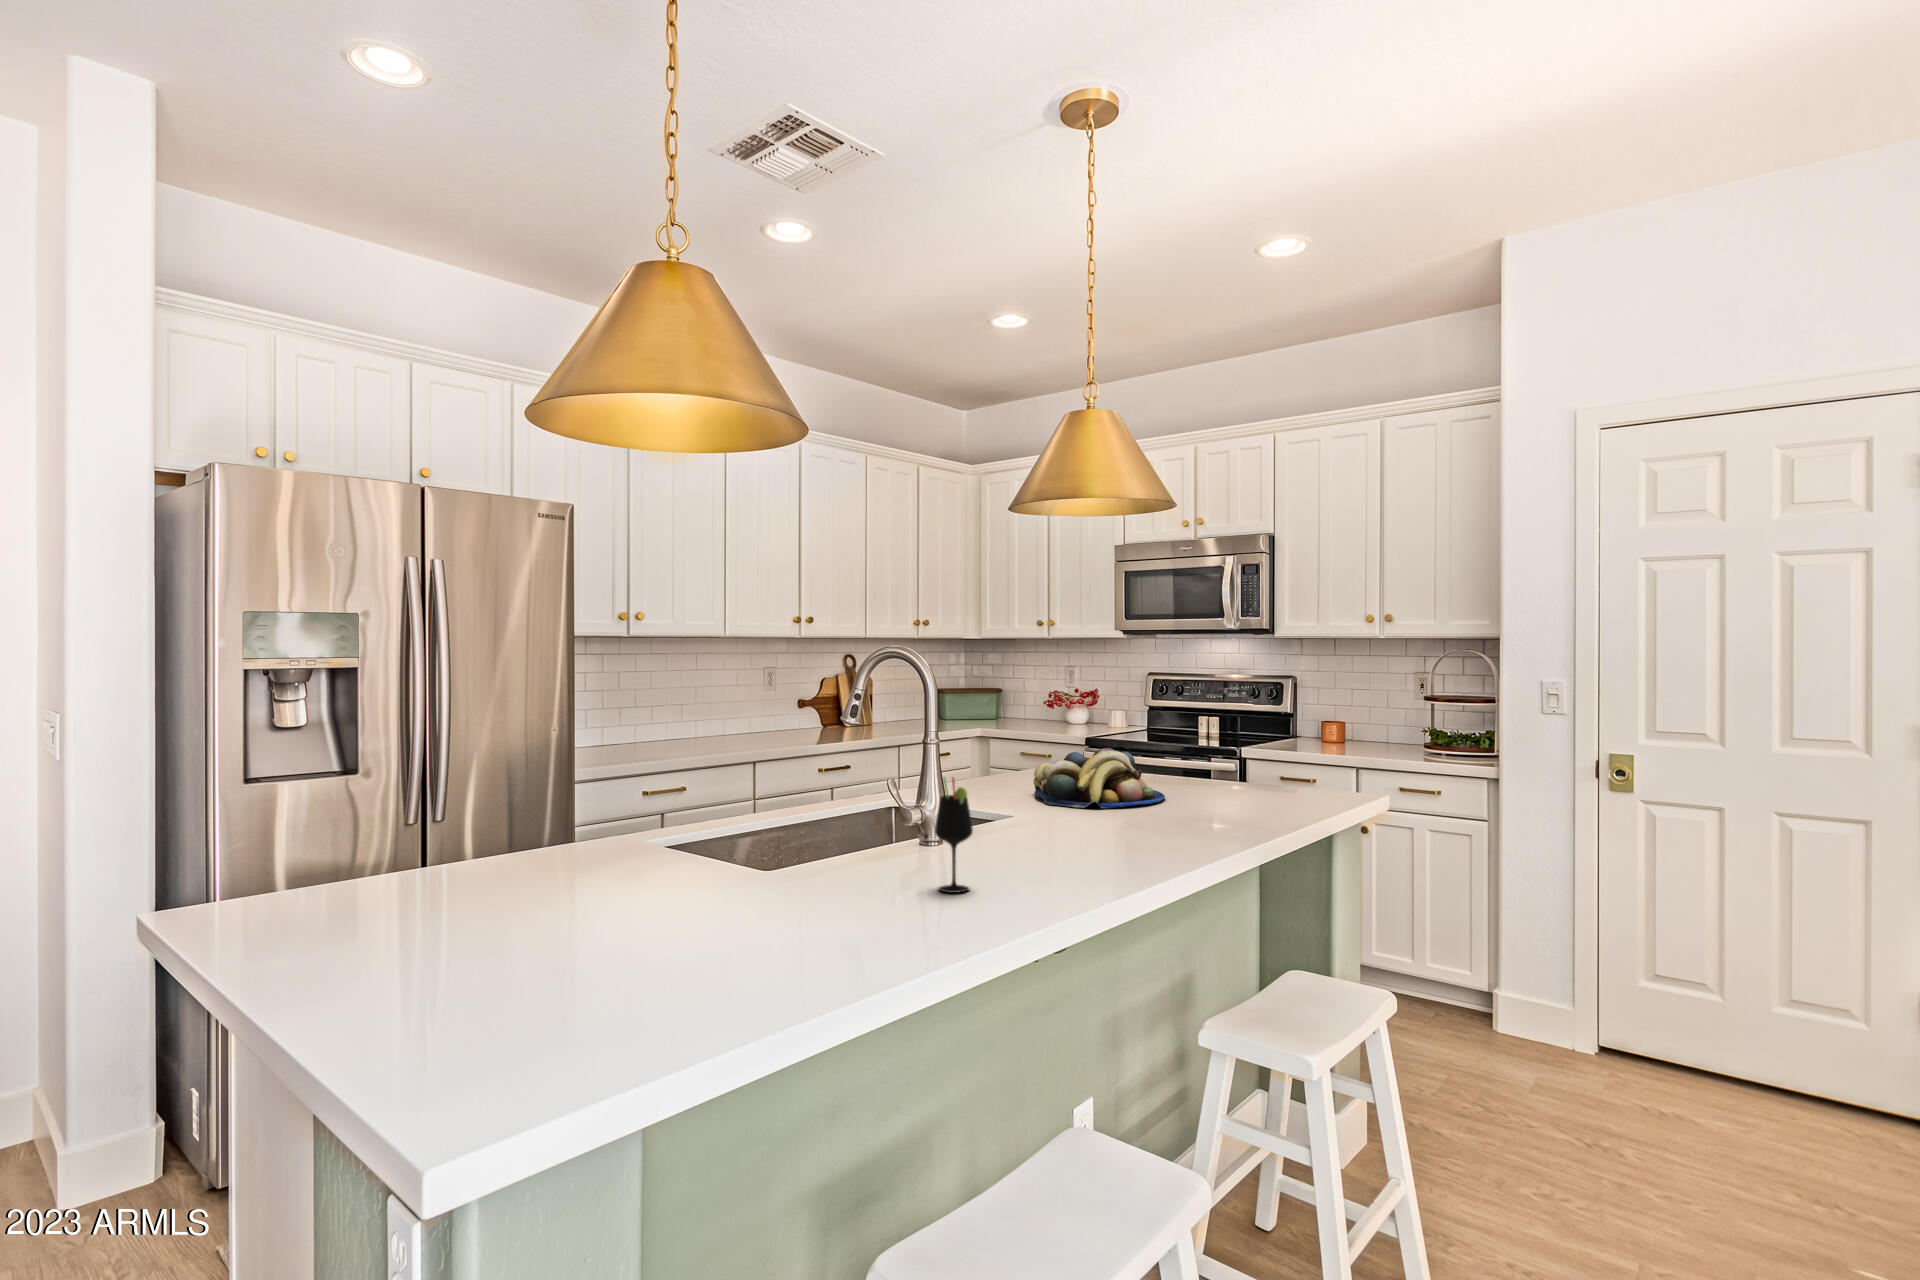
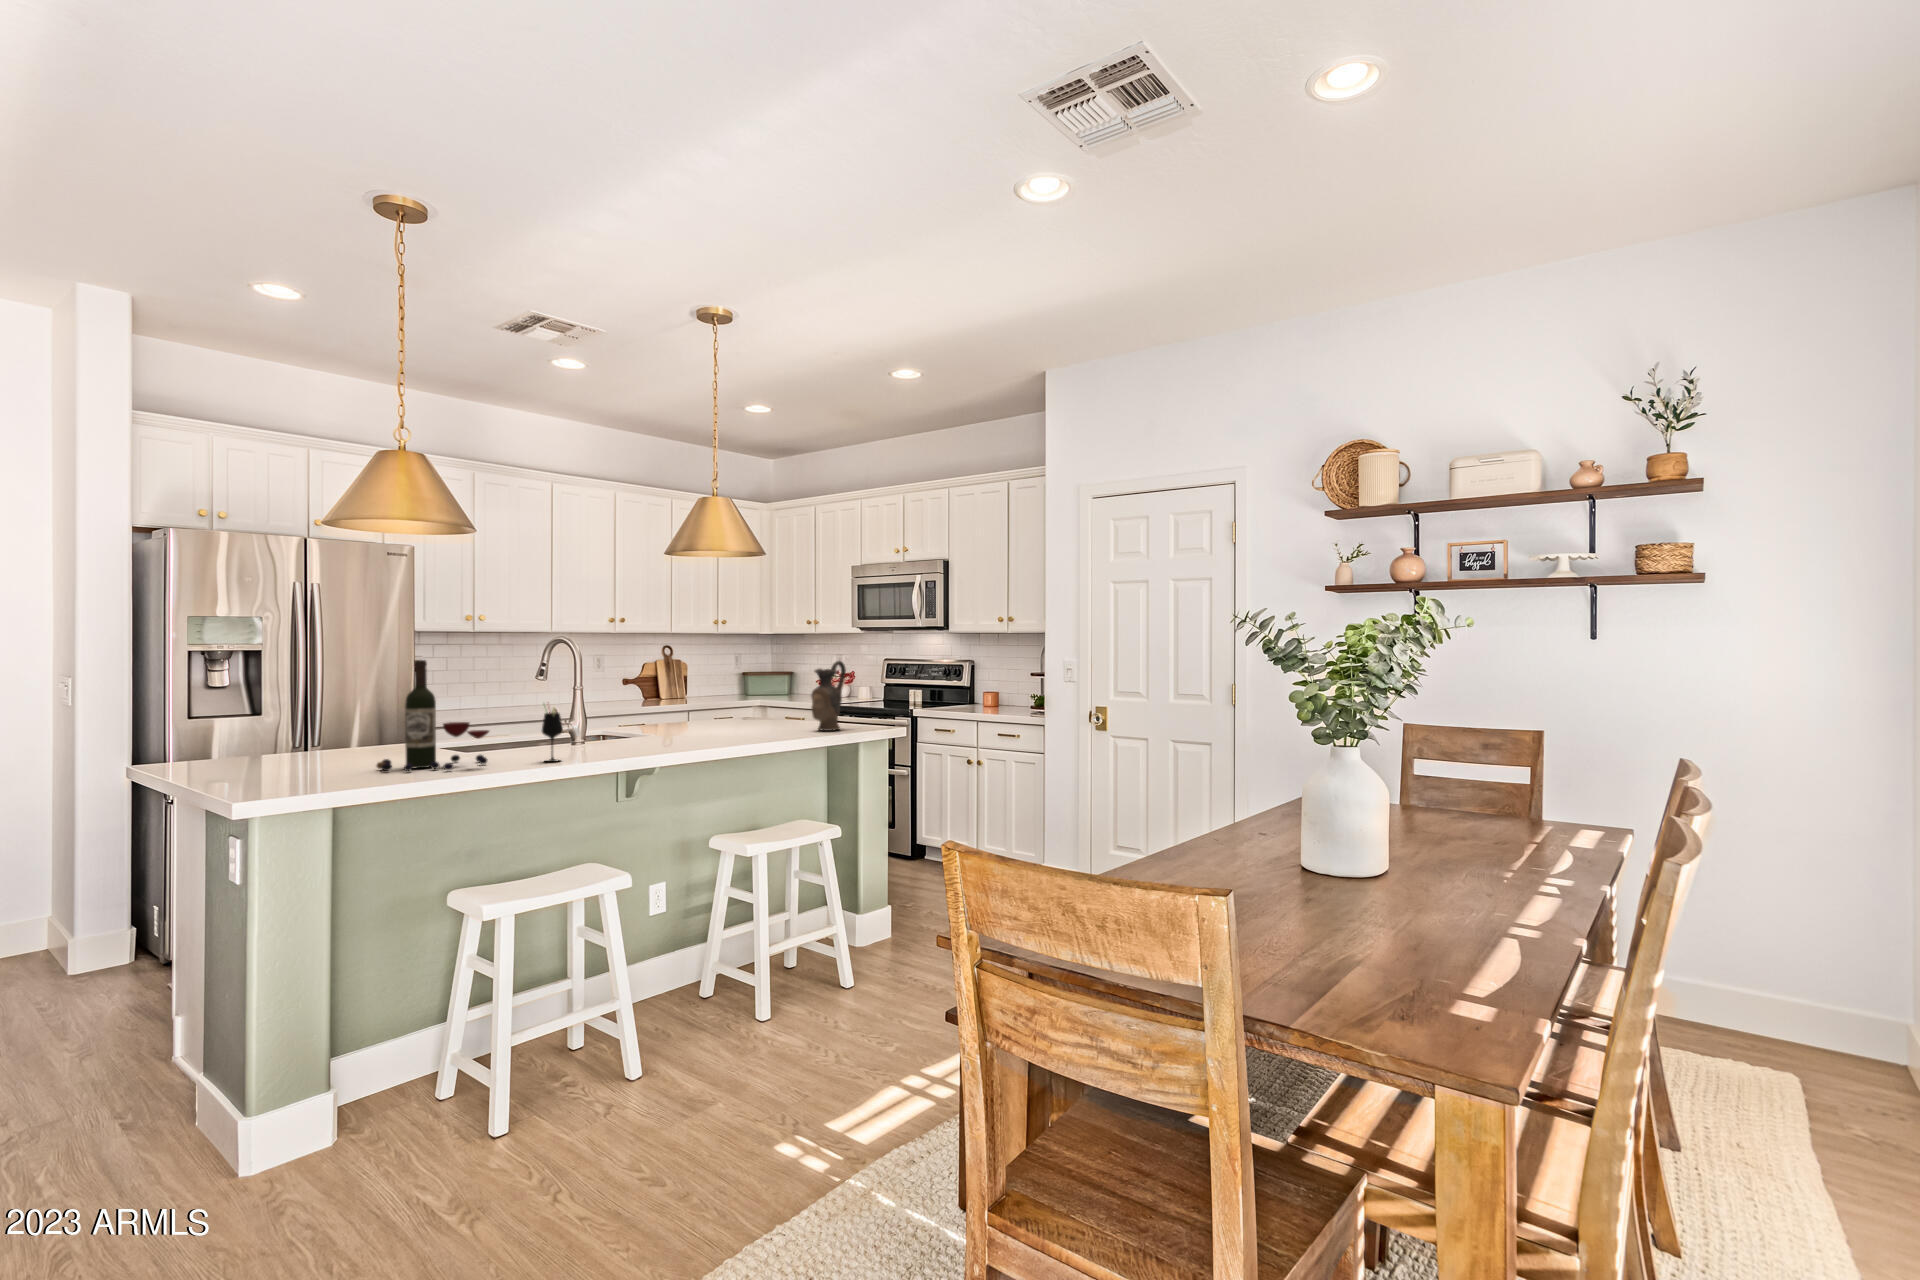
ceramic pitcher: none [1240,685,1290,801] -> present [811,661,846,731]
wine bottle: none [648,697,870,926] -> present [377,660,489,771]
fruit bowl: present [1034,748,1165,808] -> none [687,700,770,734]

